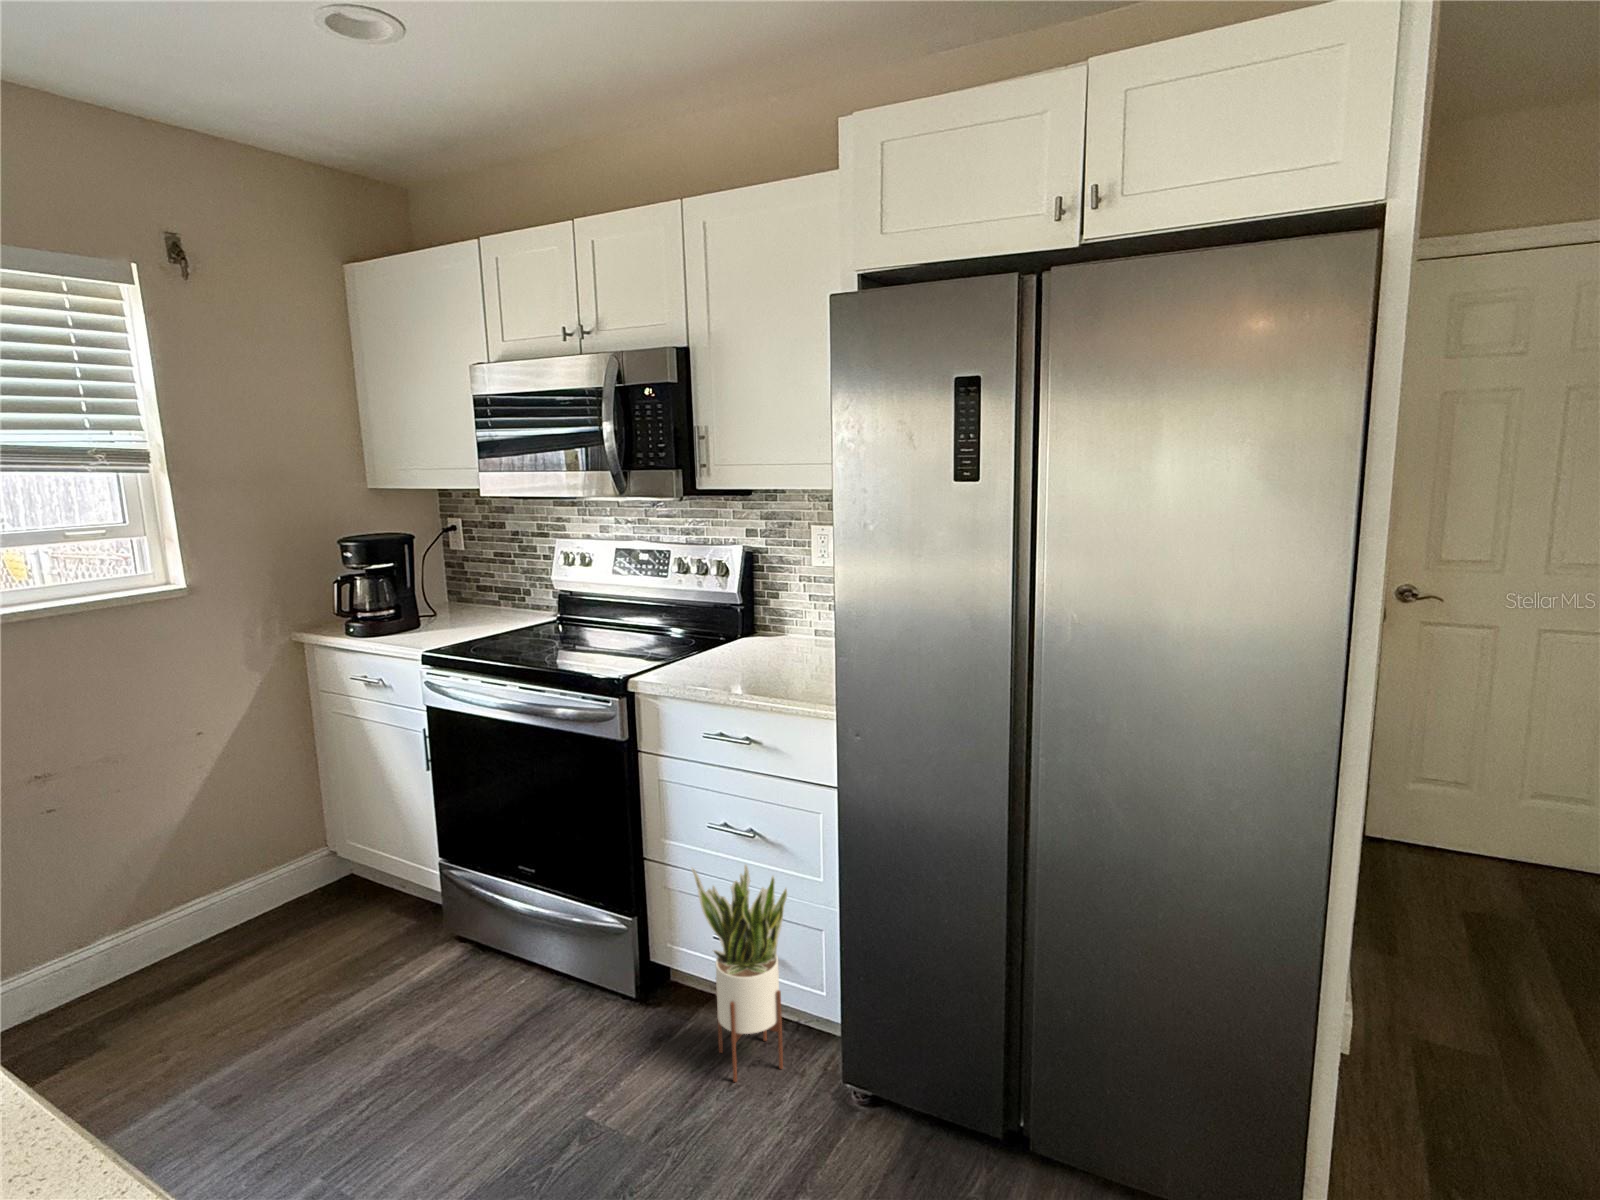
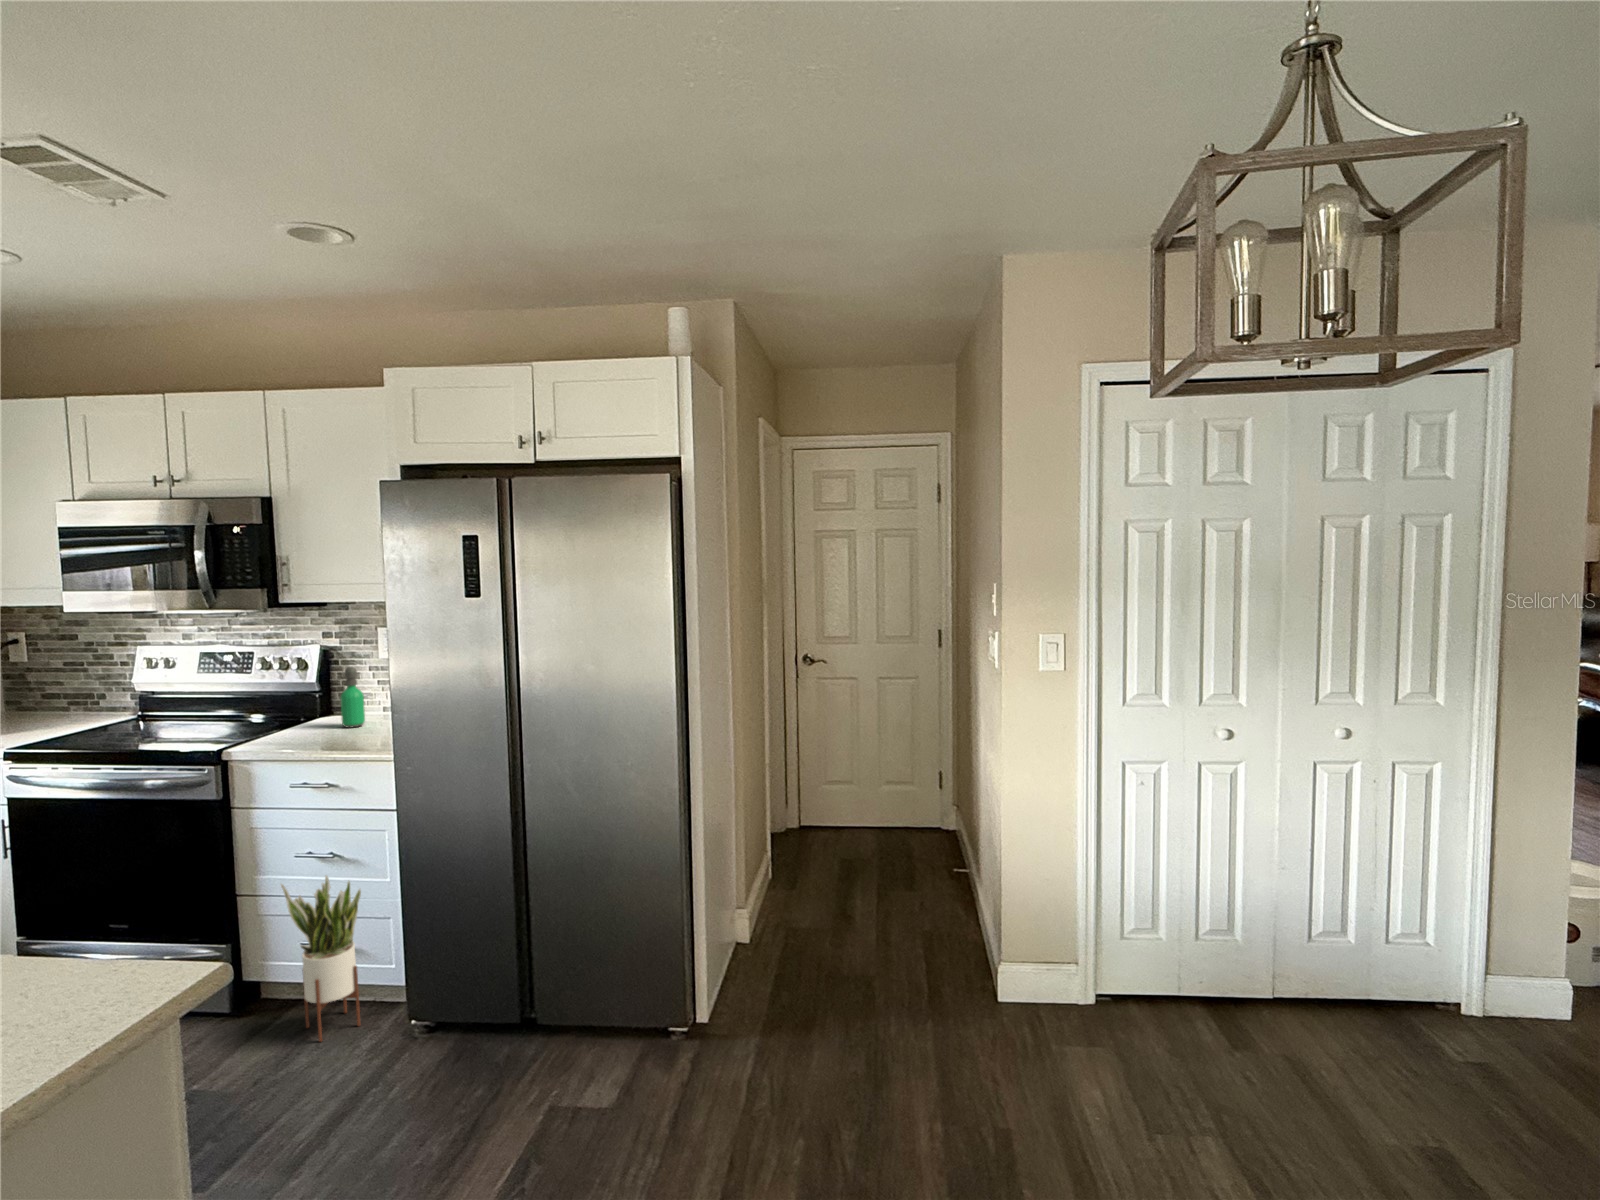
soap dispenser: none [766,577,794,659] -> present [341,667,365,728]

